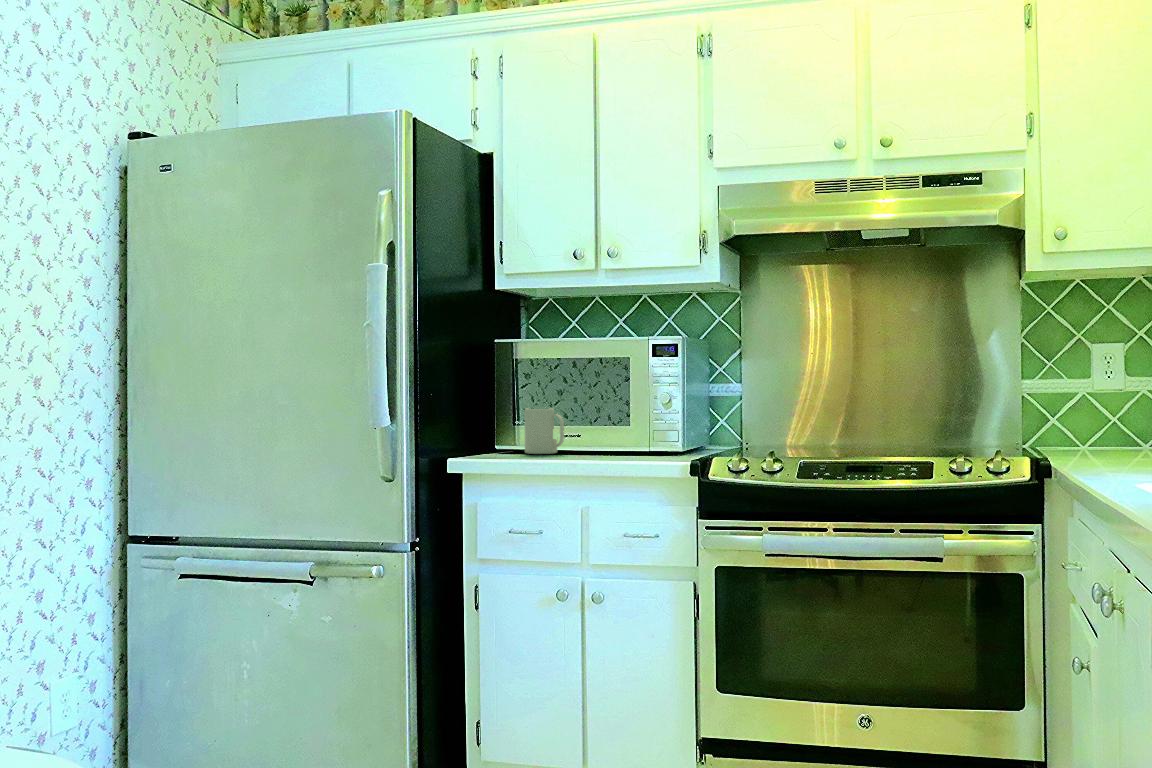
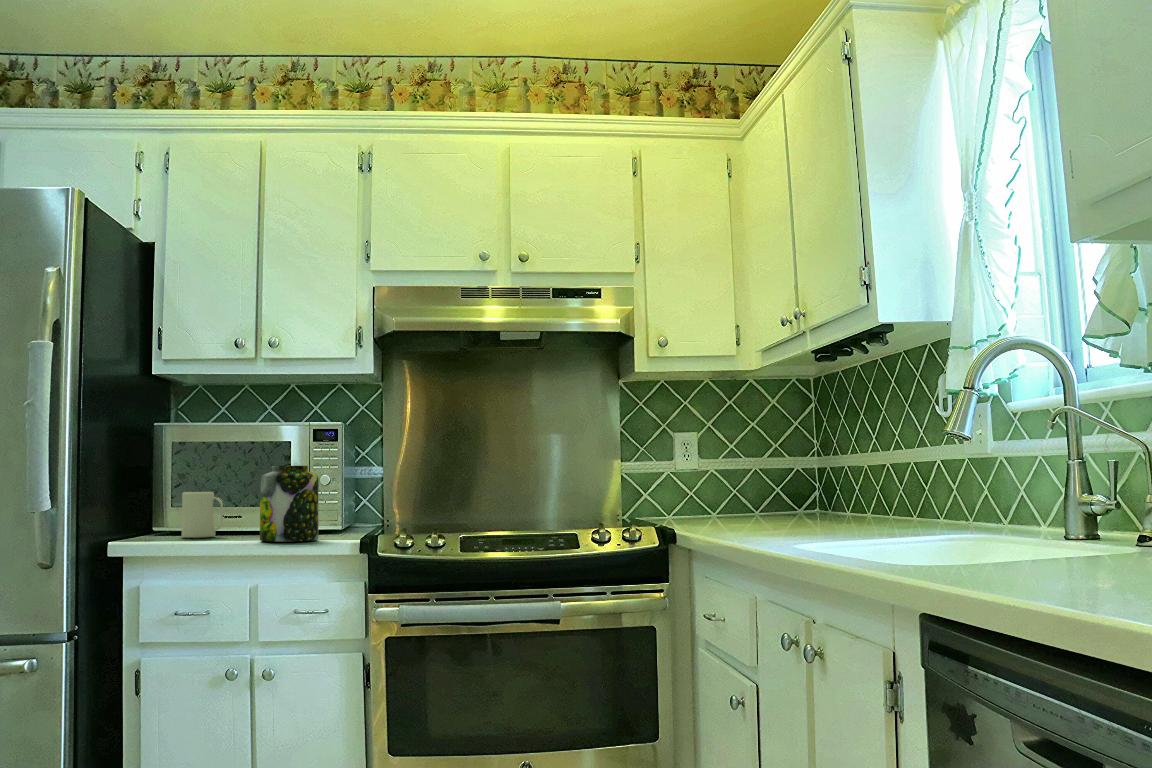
jar: none [589,382,648,463] -> present [260,466,319,542]

